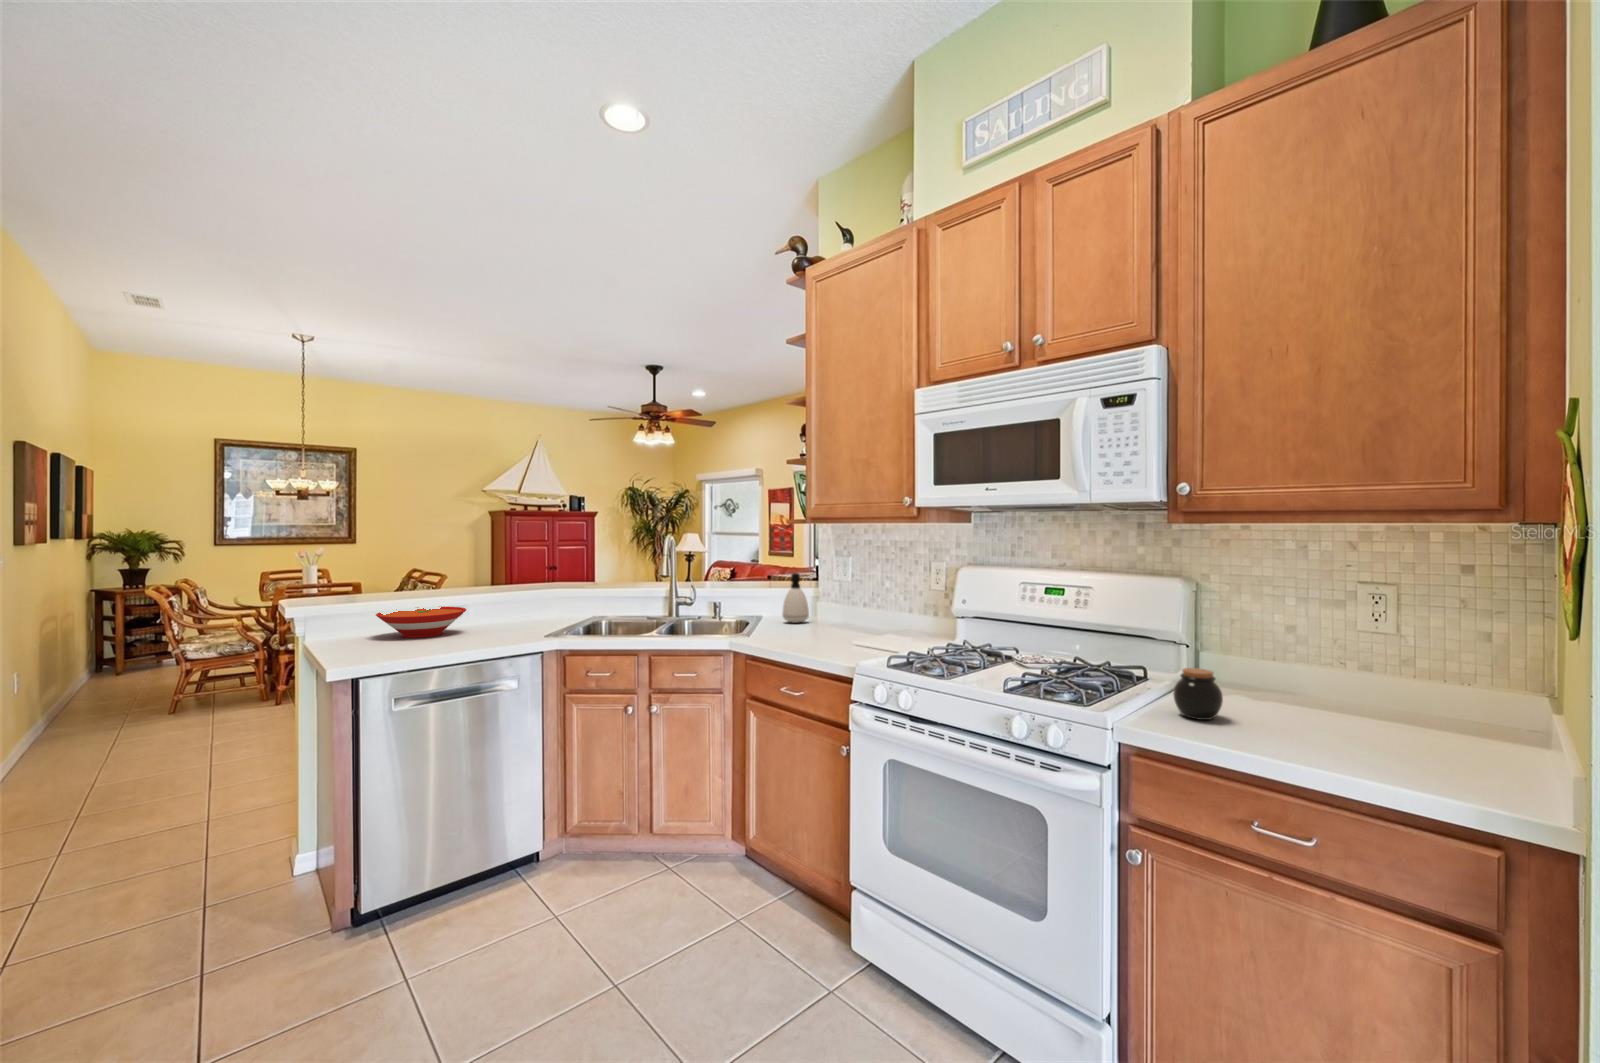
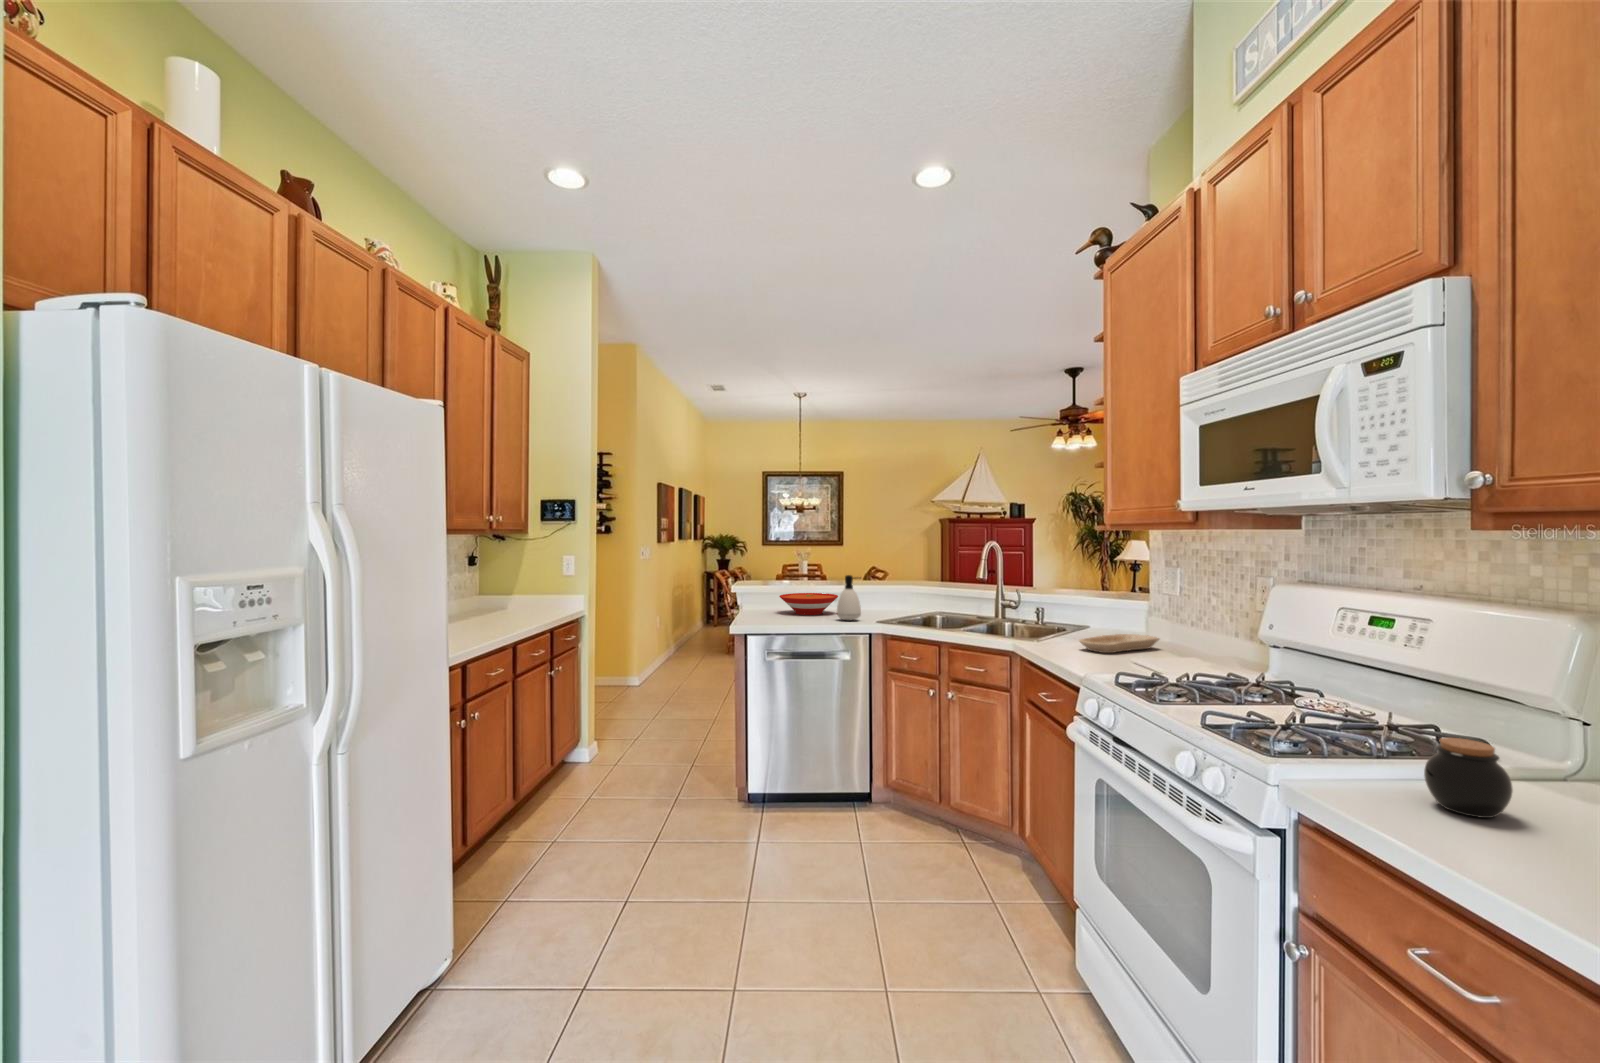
soap dispenser: present [783,573,809,623] -> present [837,575,861,620]
tray: none [791,620,844,640] -> present [1079,634,1159,653]

